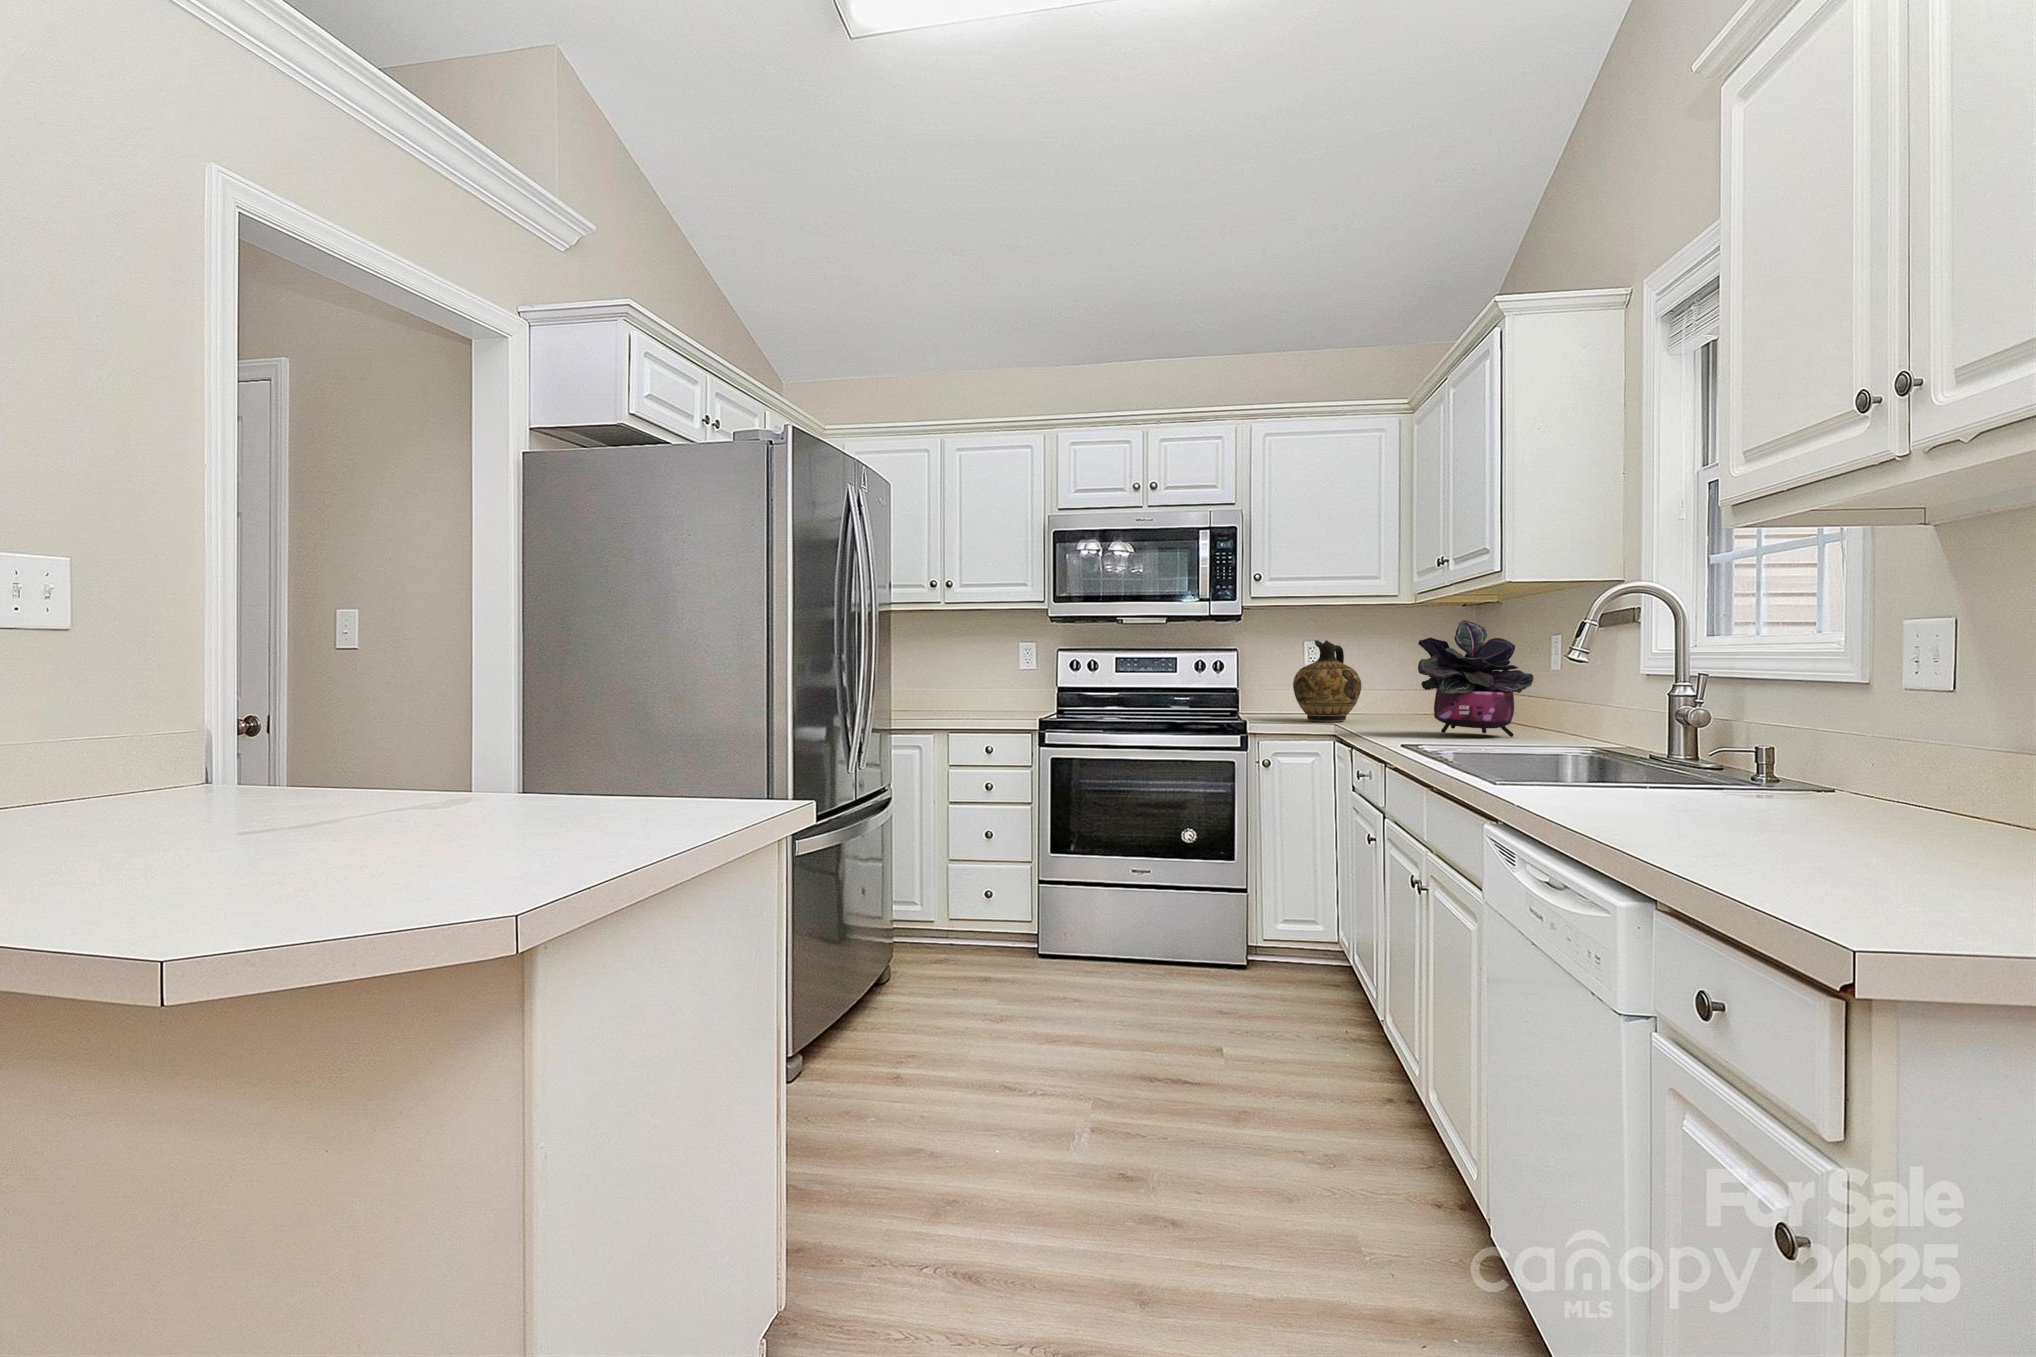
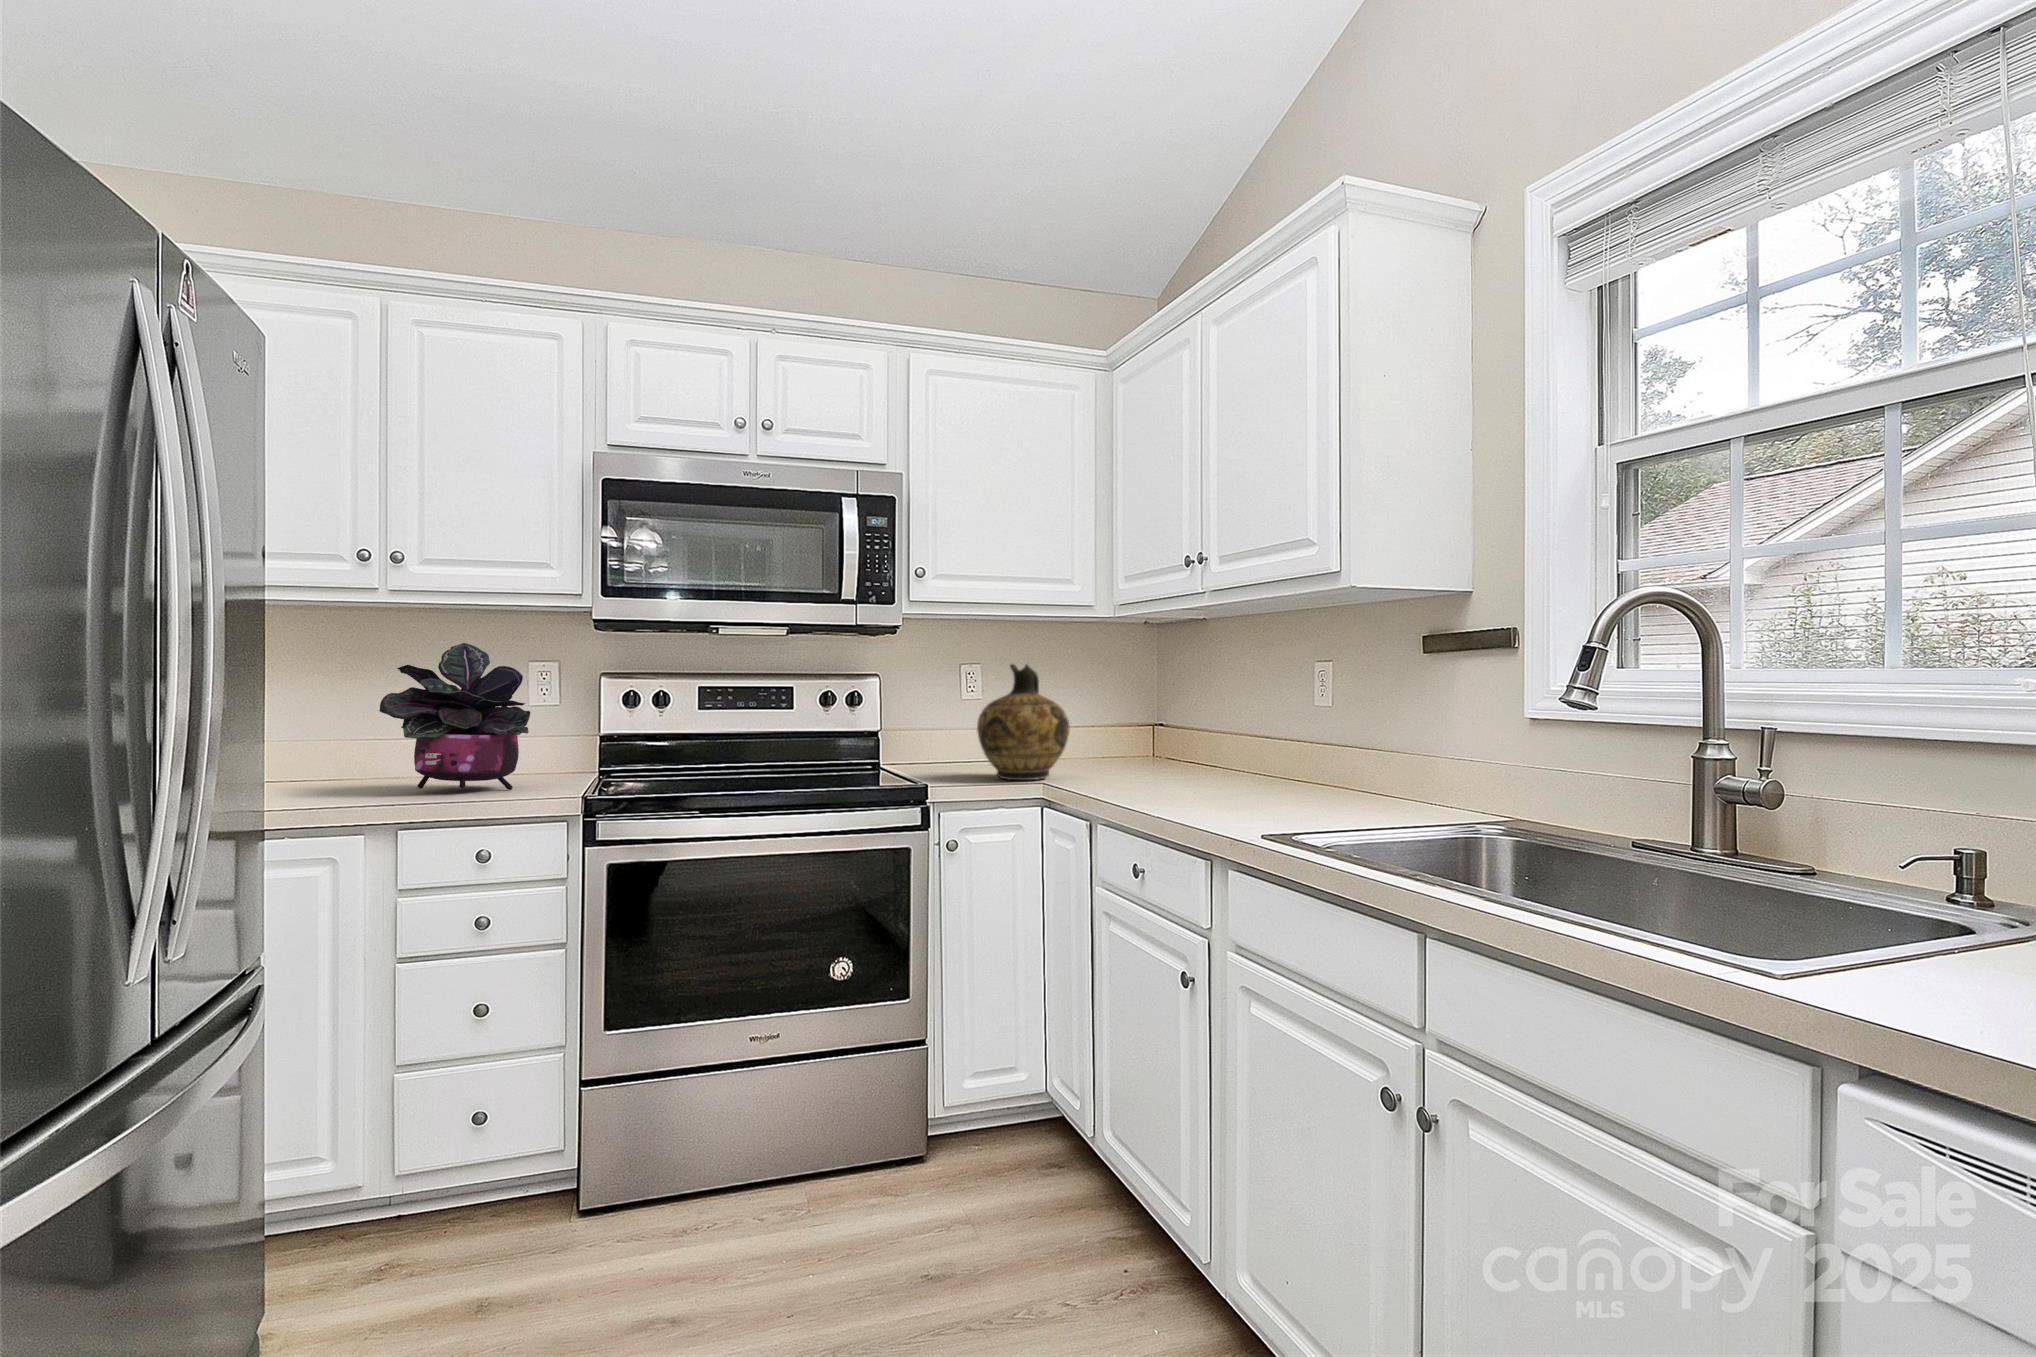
potted plant: present [1418,620,1534,737] -> present [379,643,530,790]

